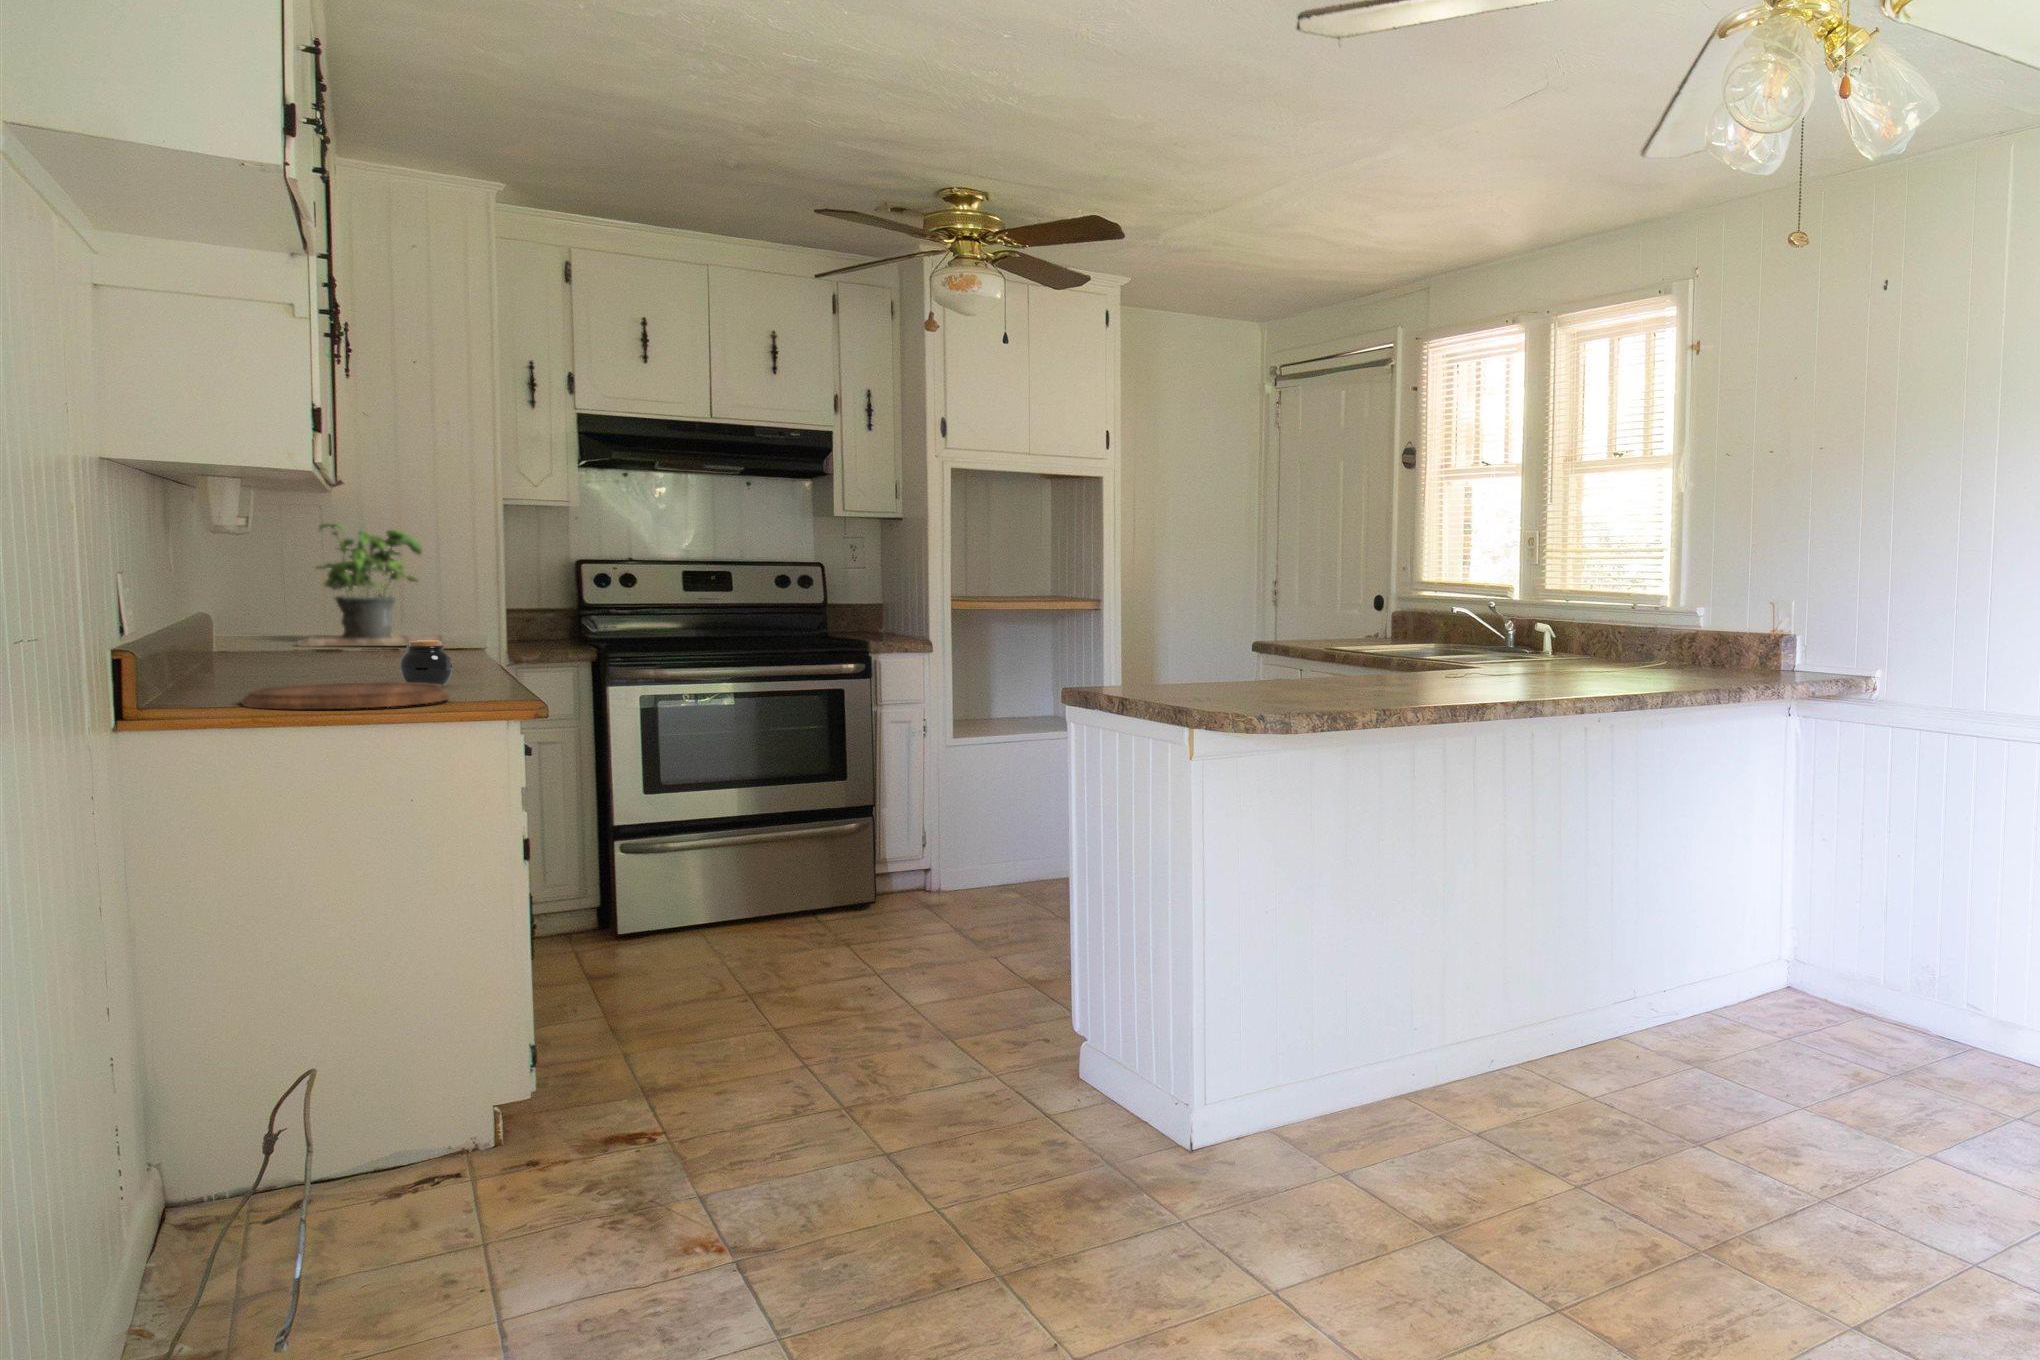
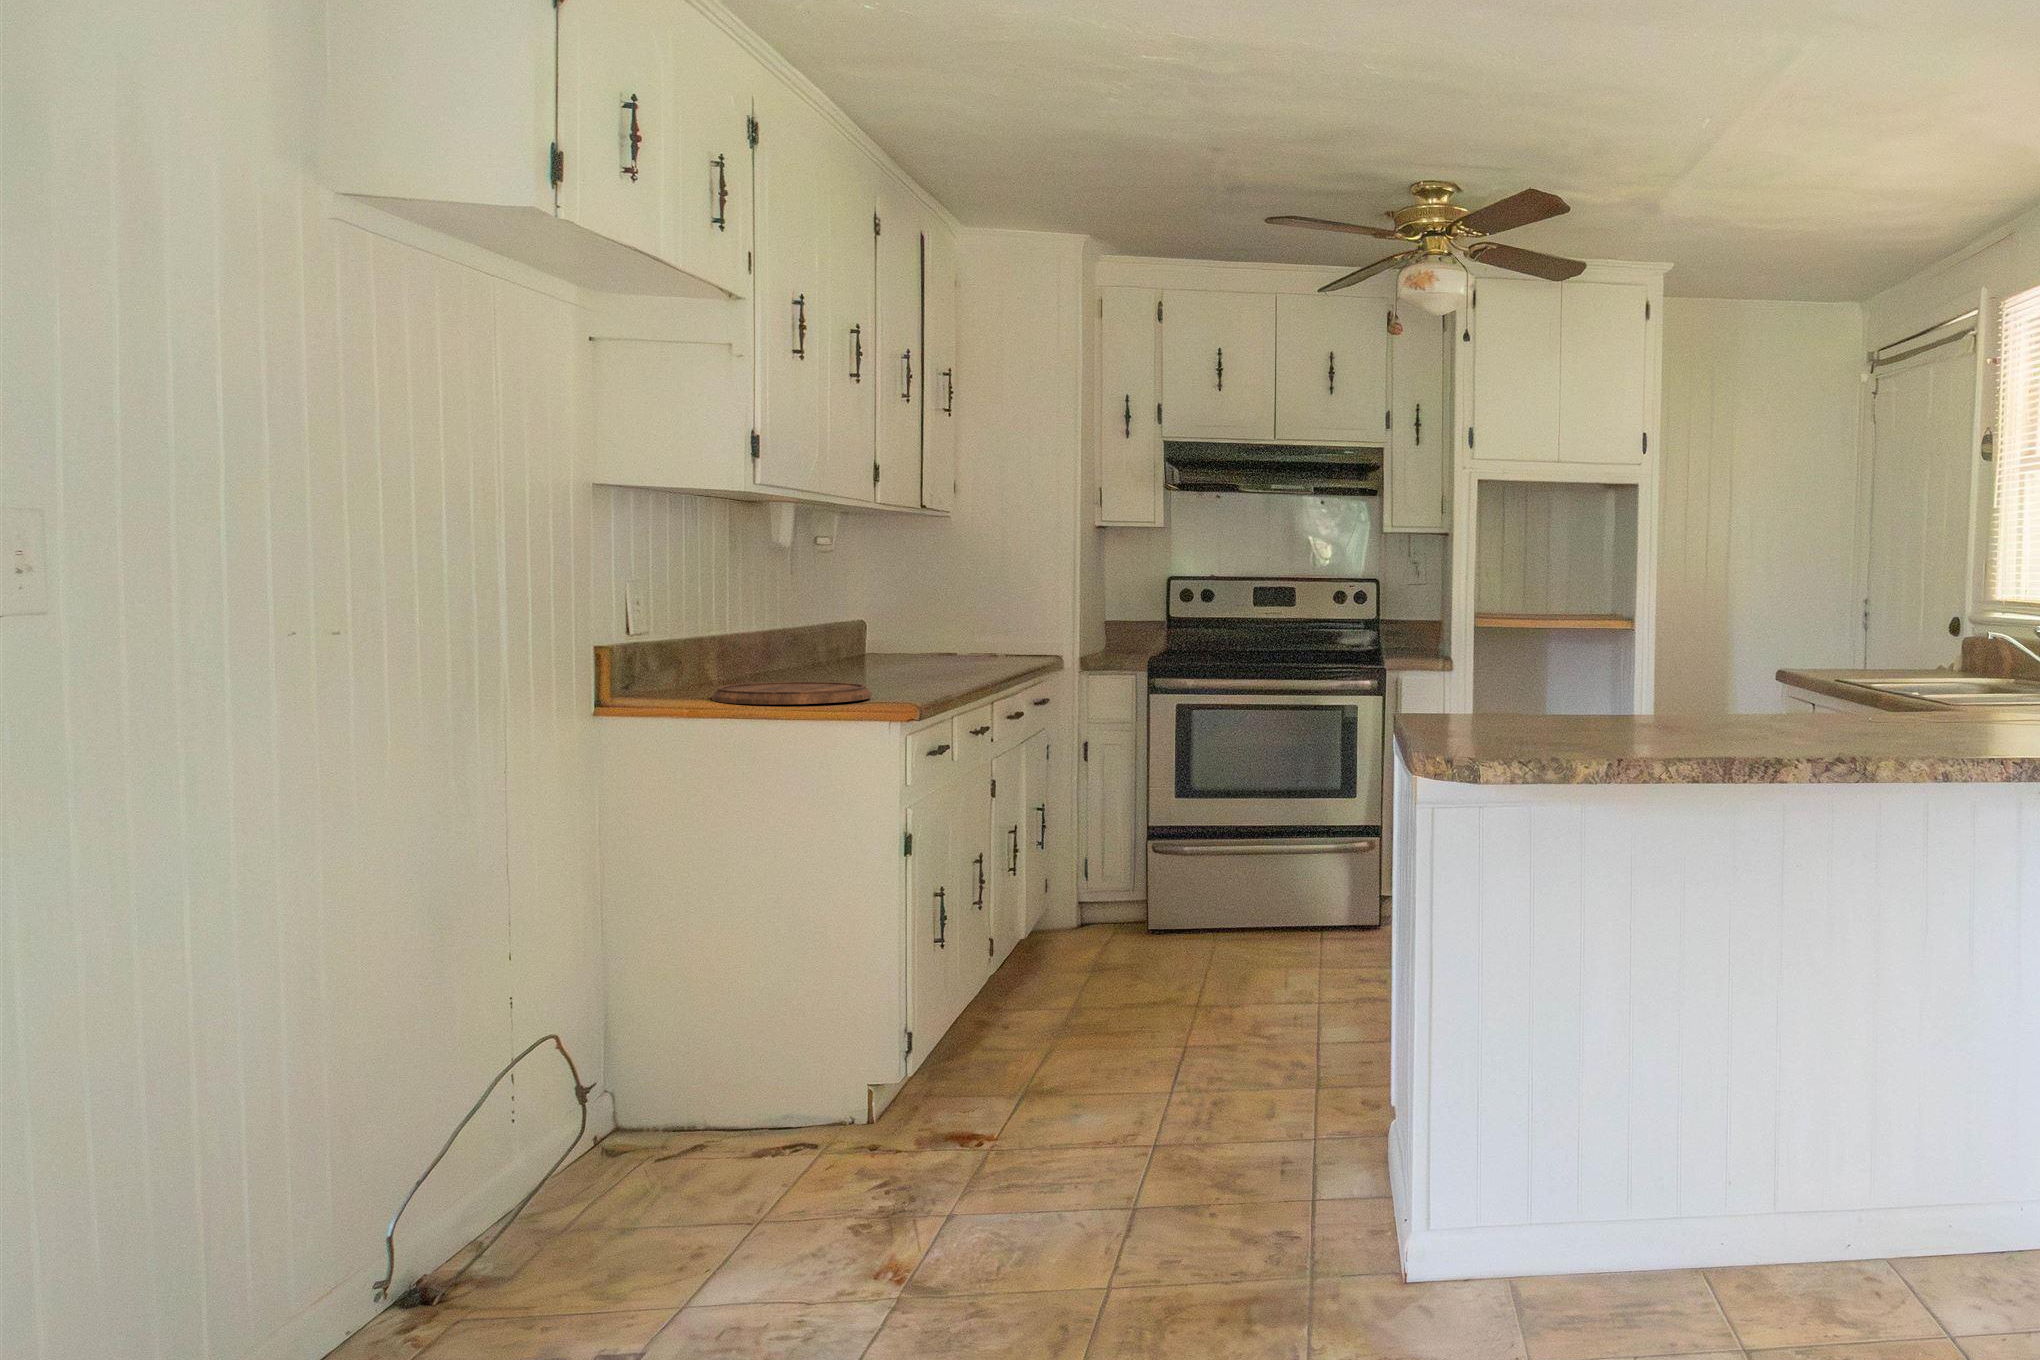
potted plant: present [298,523,442,647] -> none [924,544,1044,652]
jar: present [400,640,453,686] -> none [875,646,916,688]

